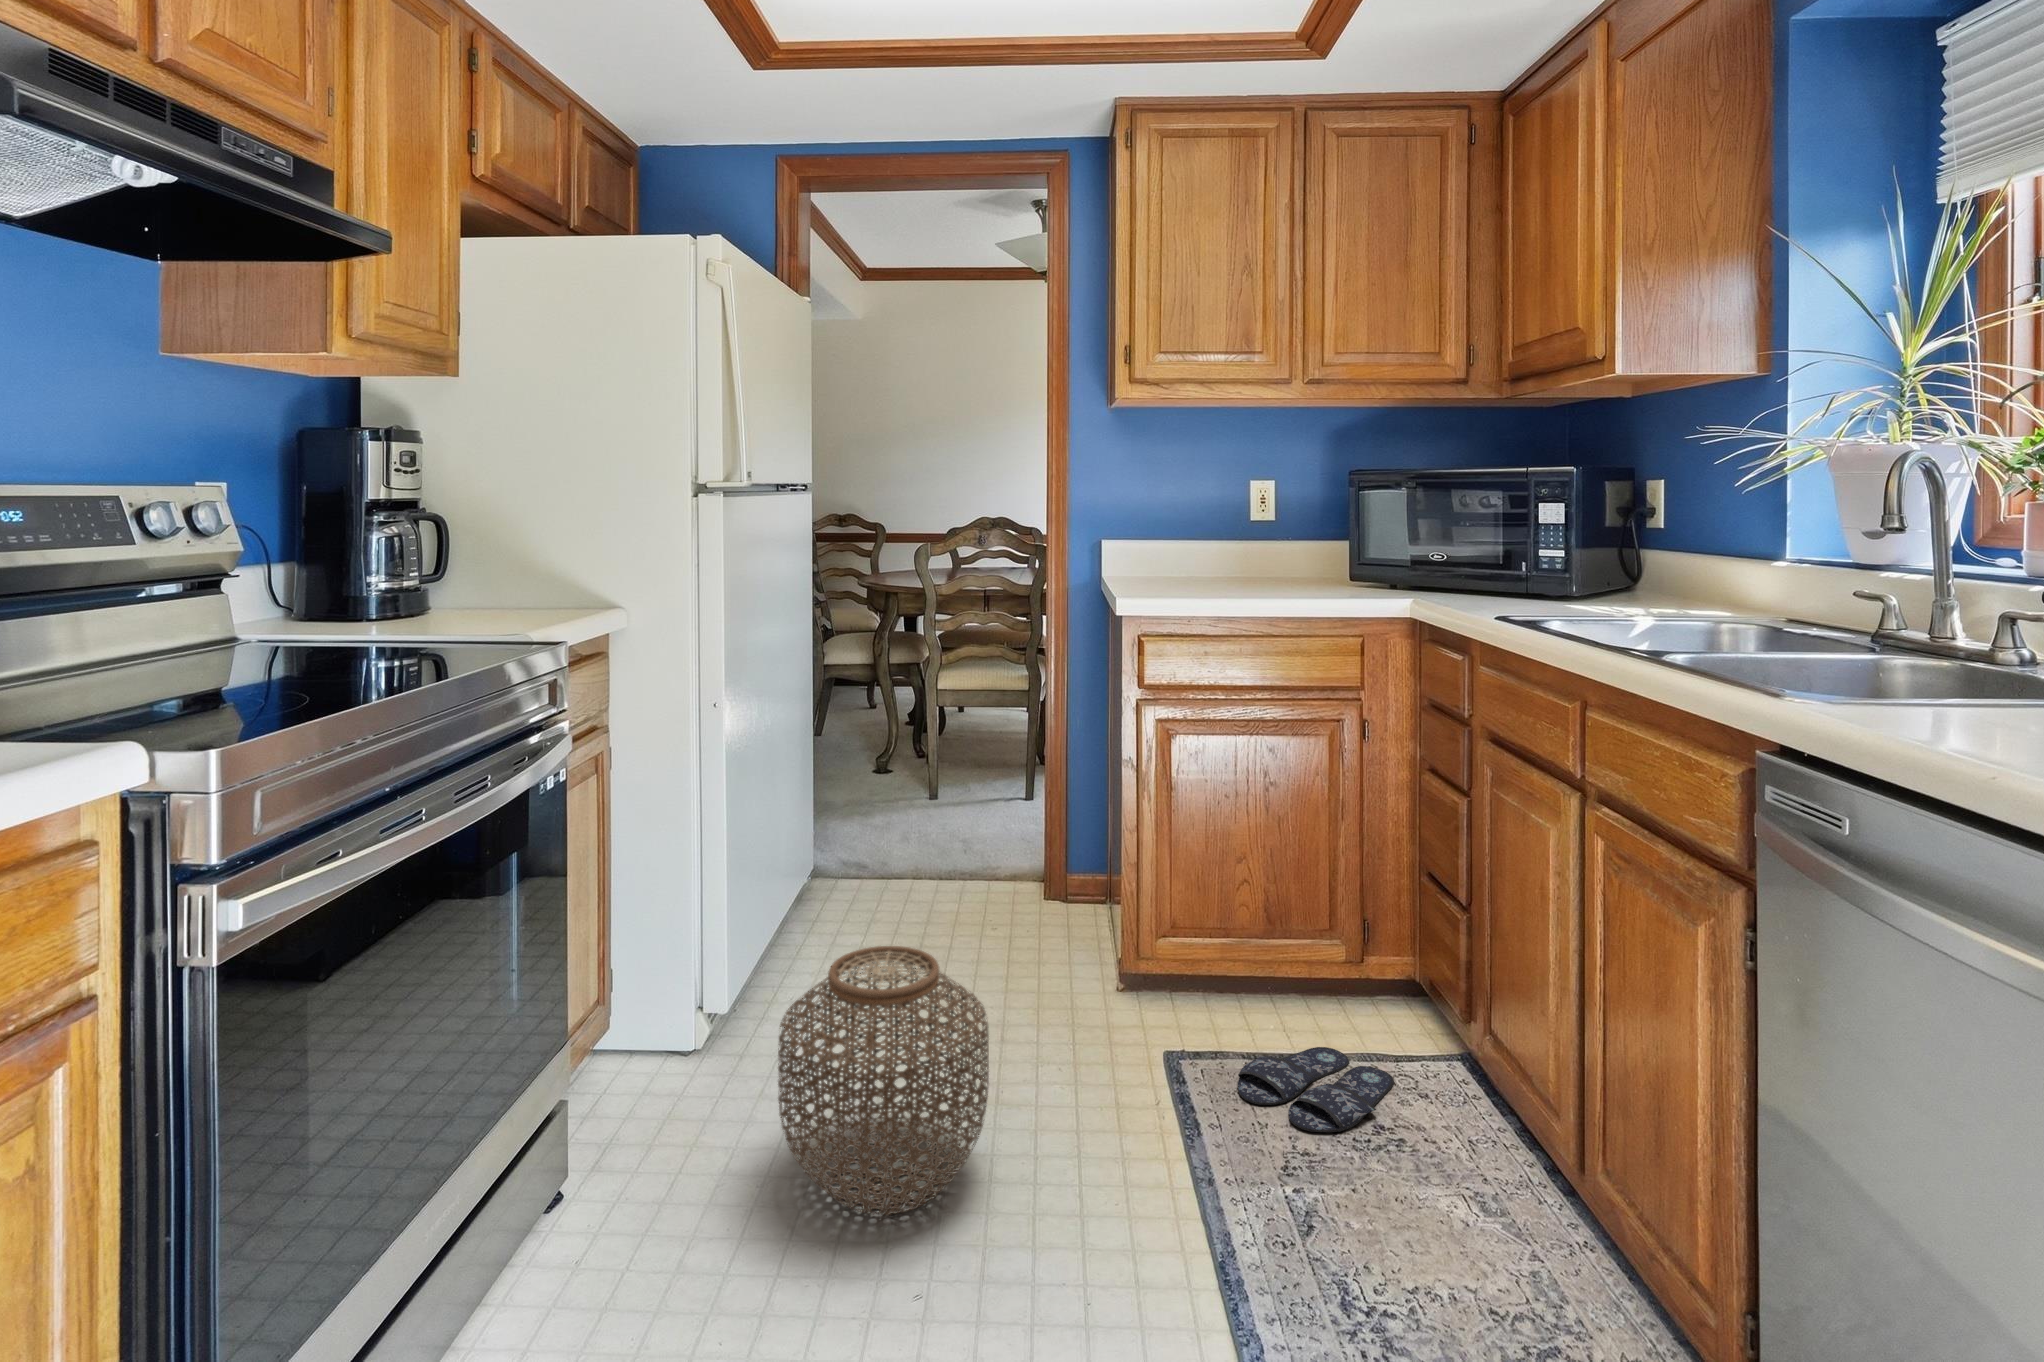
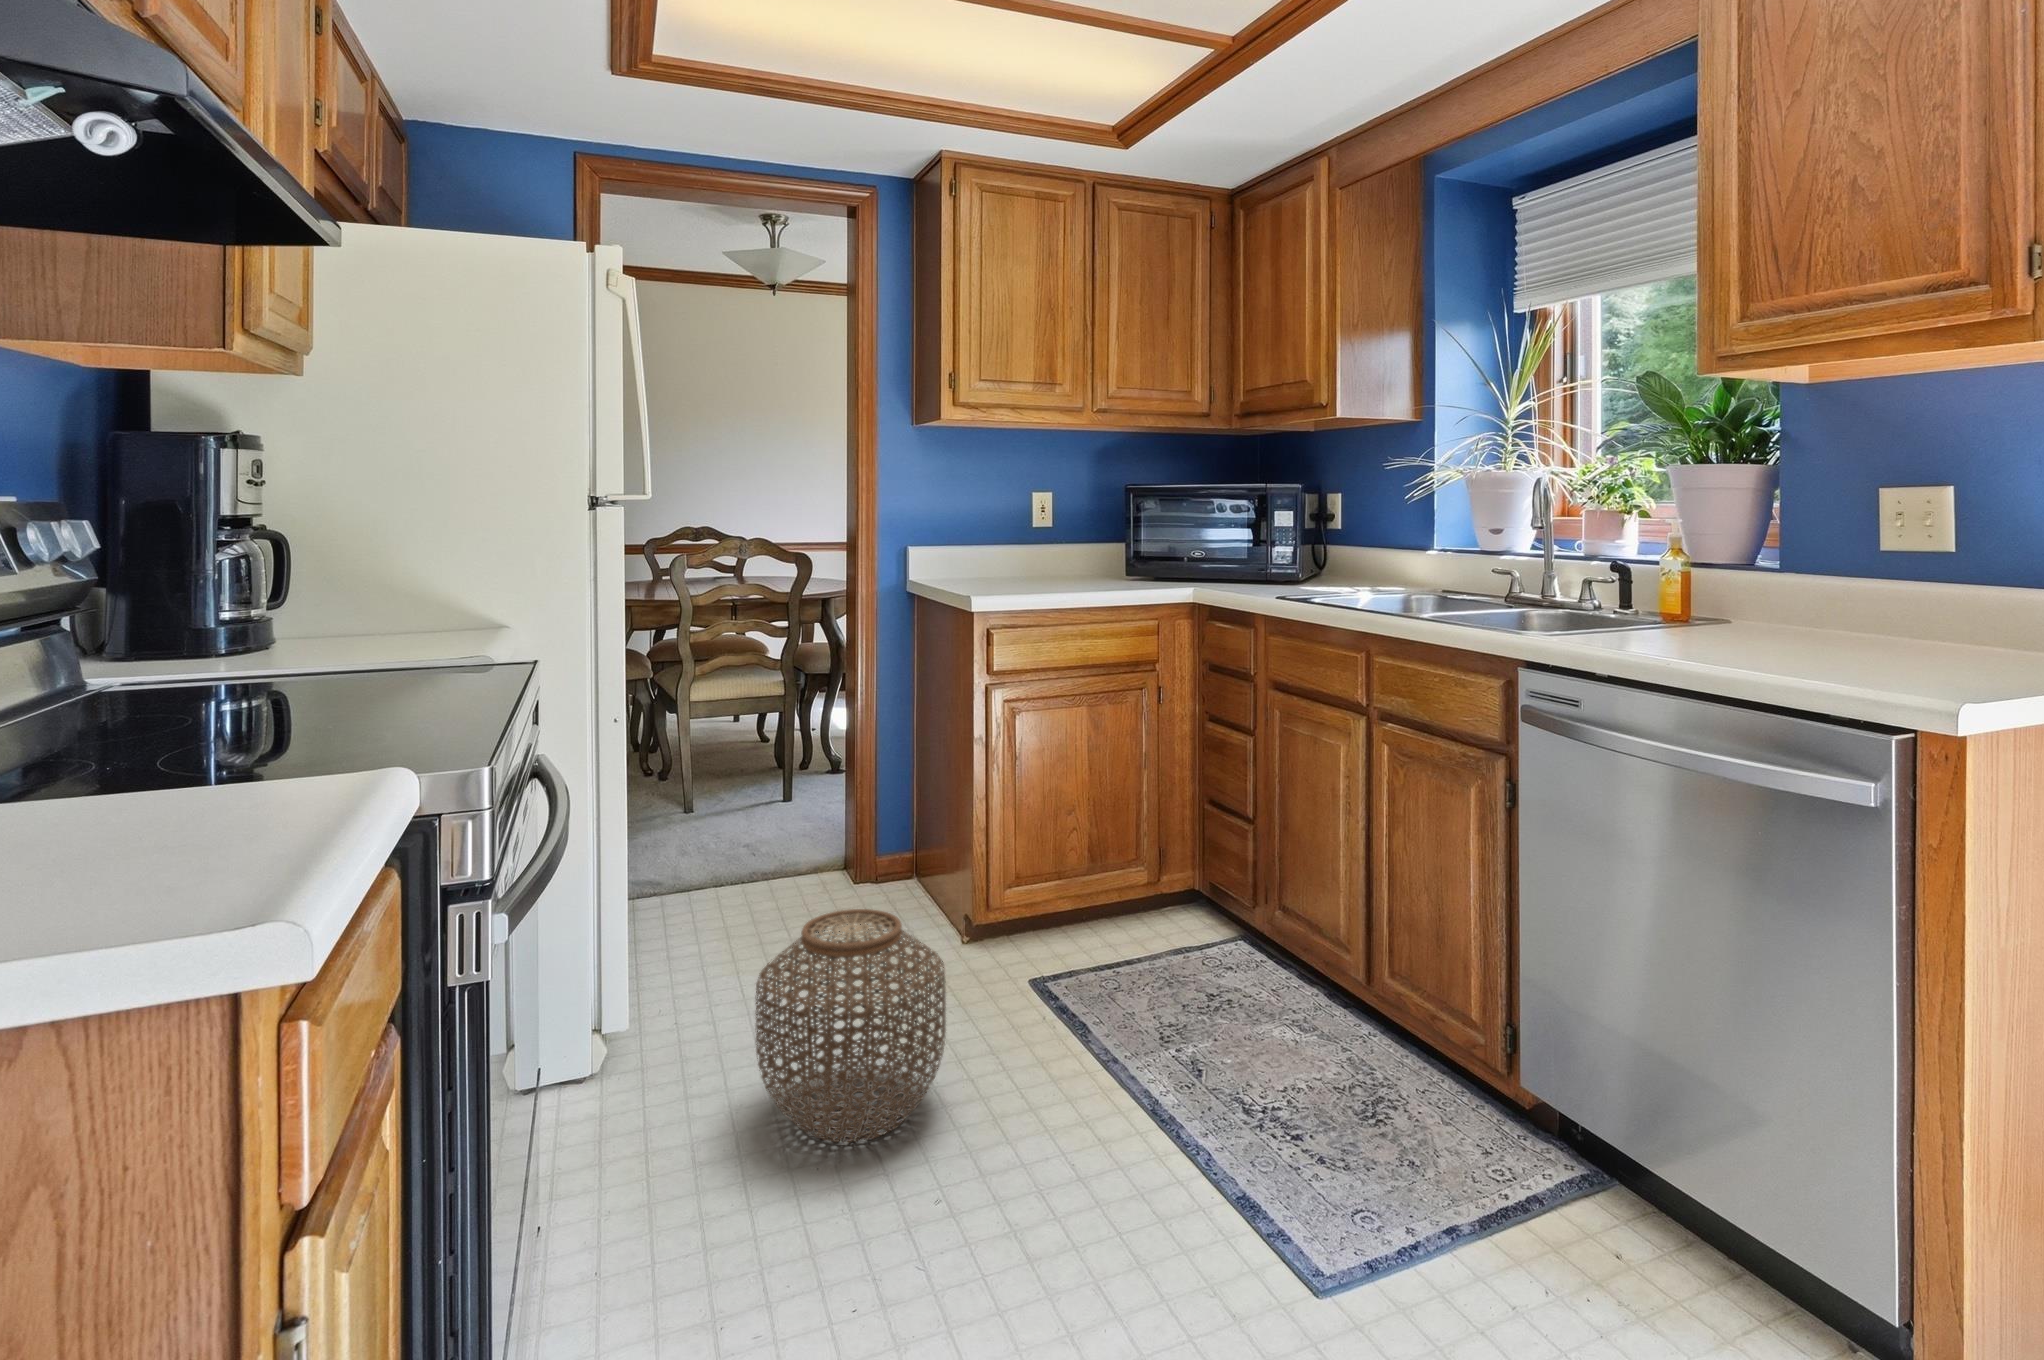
slippers: present [1238,1047,1394,1132] -> none [1098,953,1209,1010]

